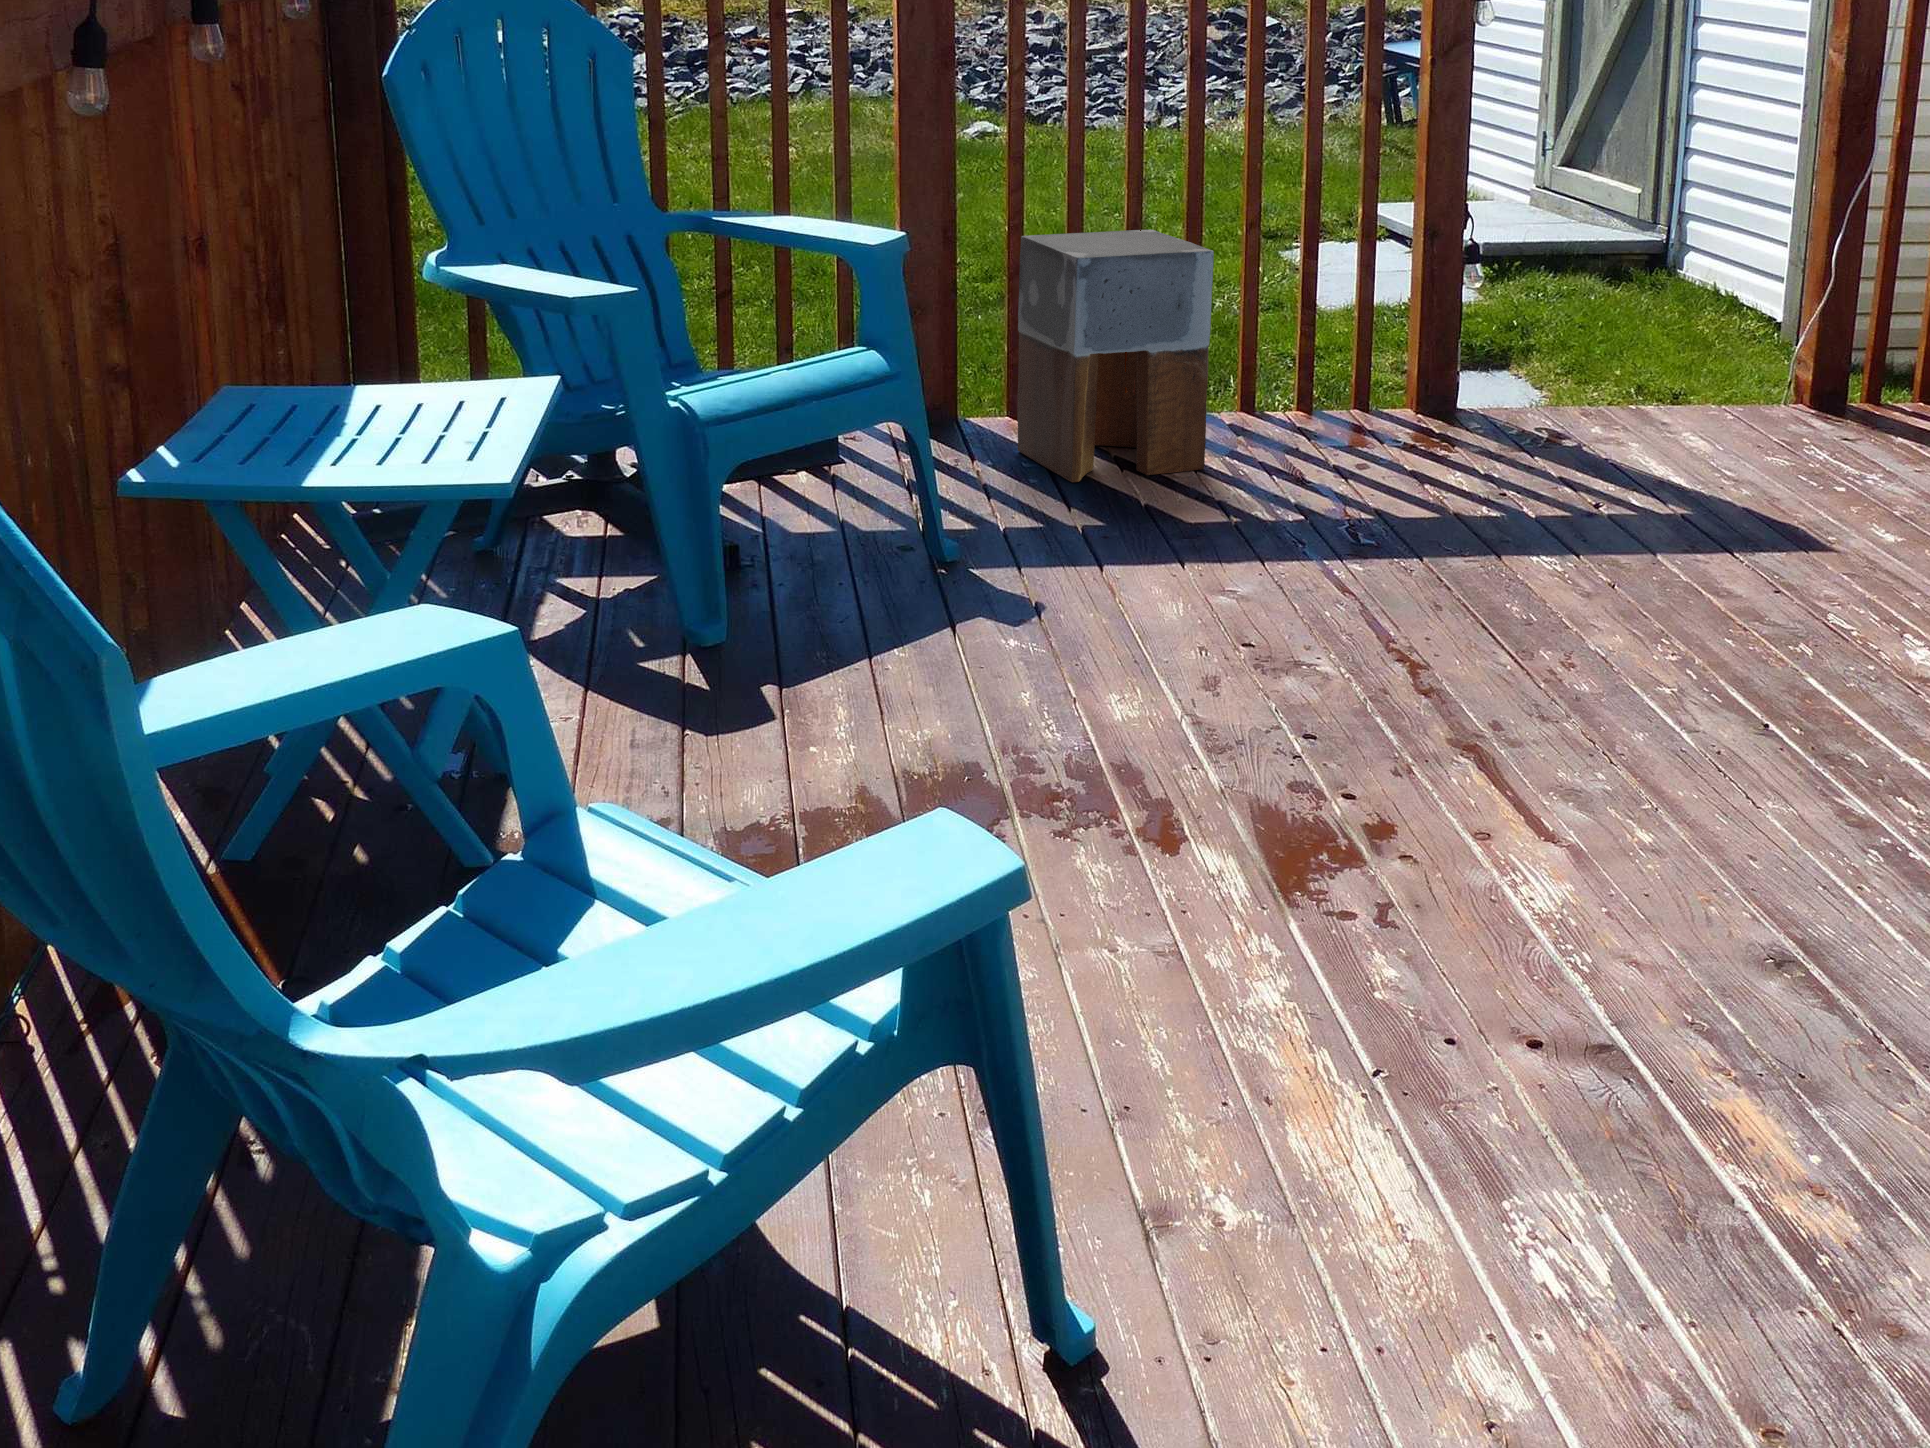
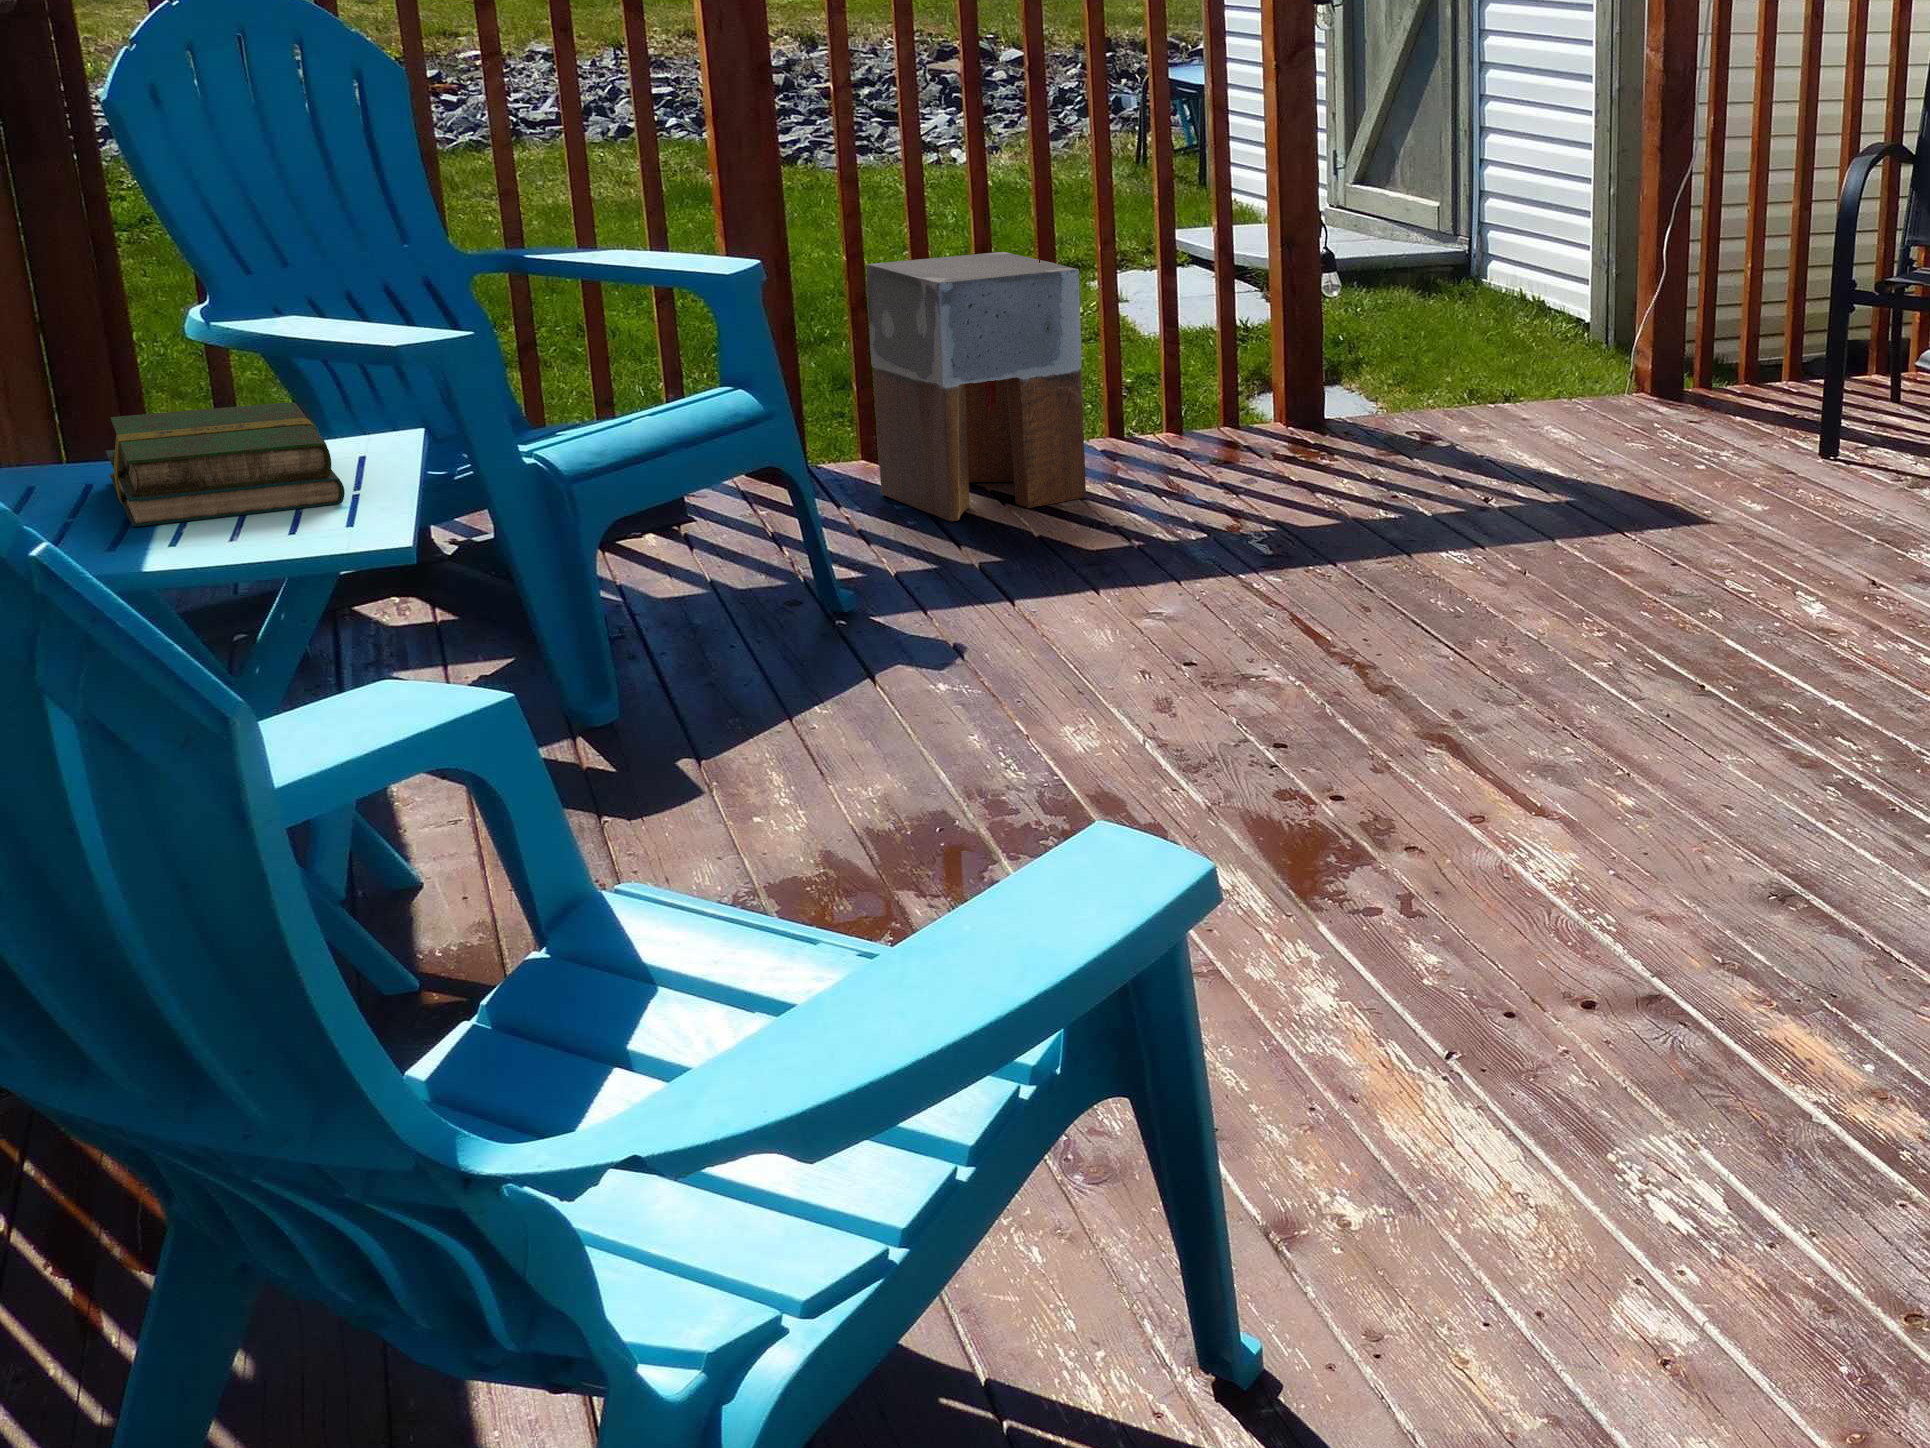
book: none [313,346,481,445] -> present [106,402,345,527]

